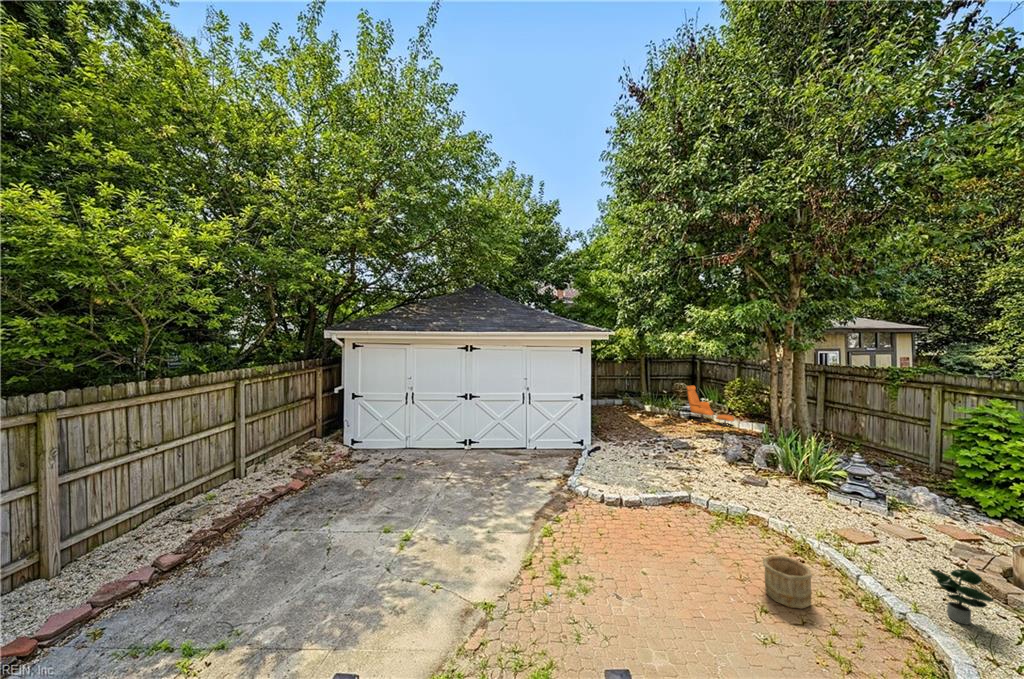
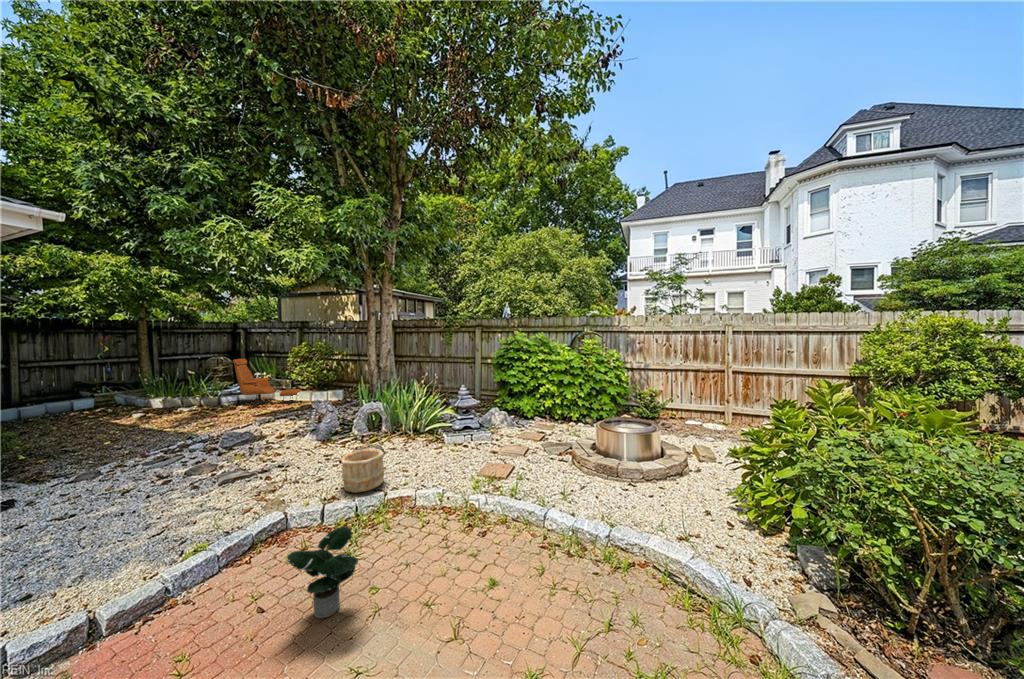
wooden bucket: present [763,555,812,609] -> present [340,448,384,493]
potted plant: present [929,568,993,624] -> present [287,526,358,618]

